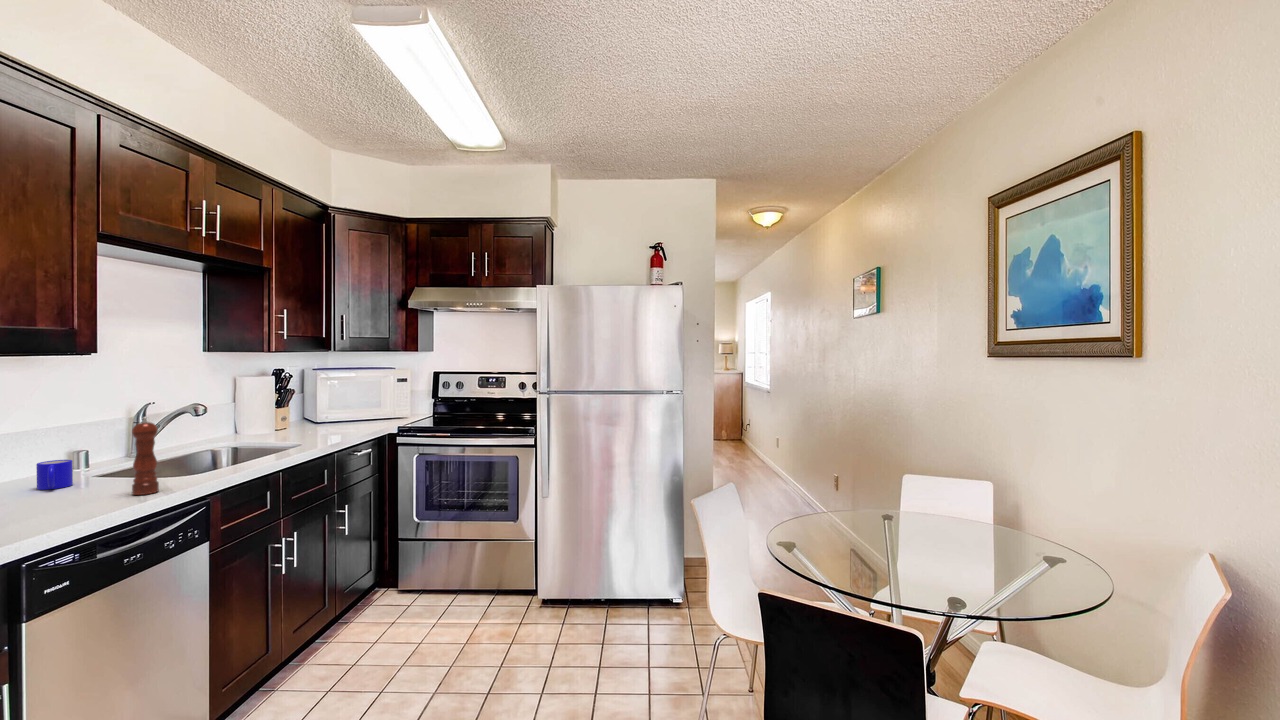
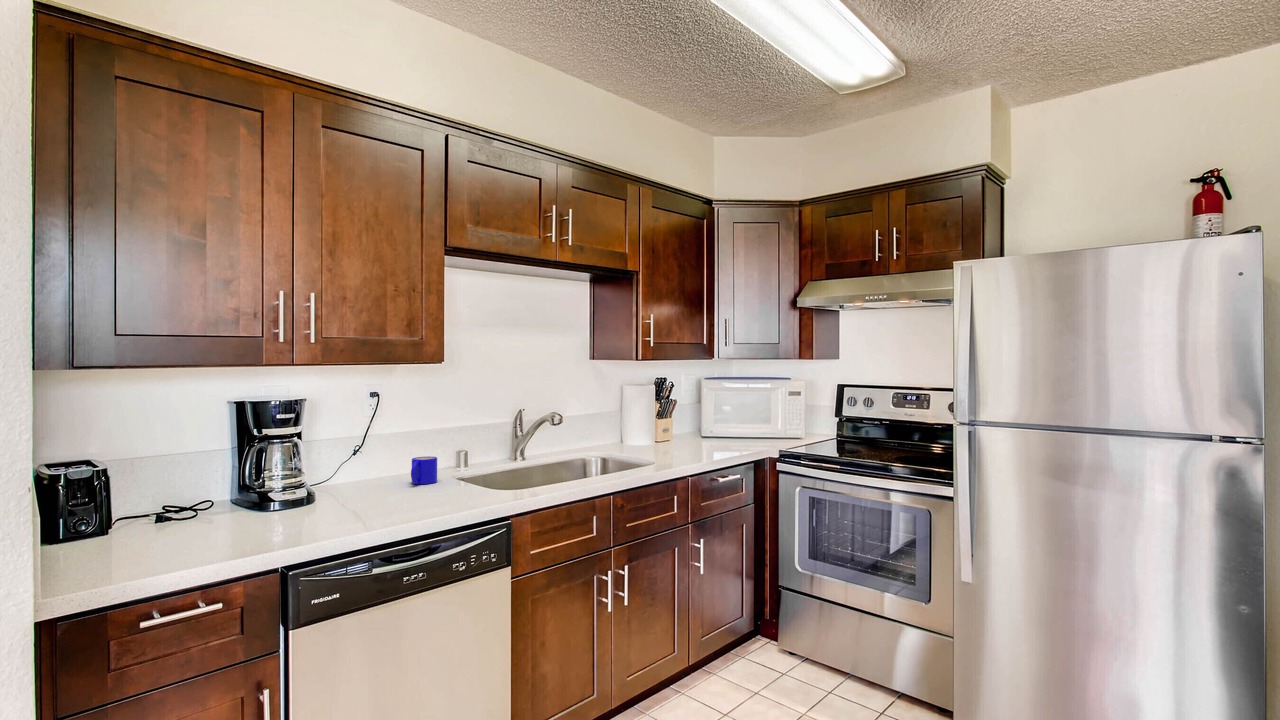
pepper mill: present [132,417,159,495] -> none [440,418,463,505]

